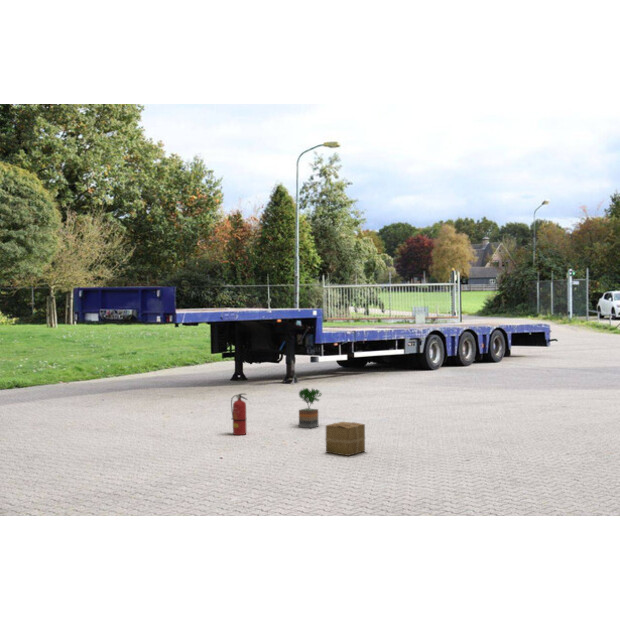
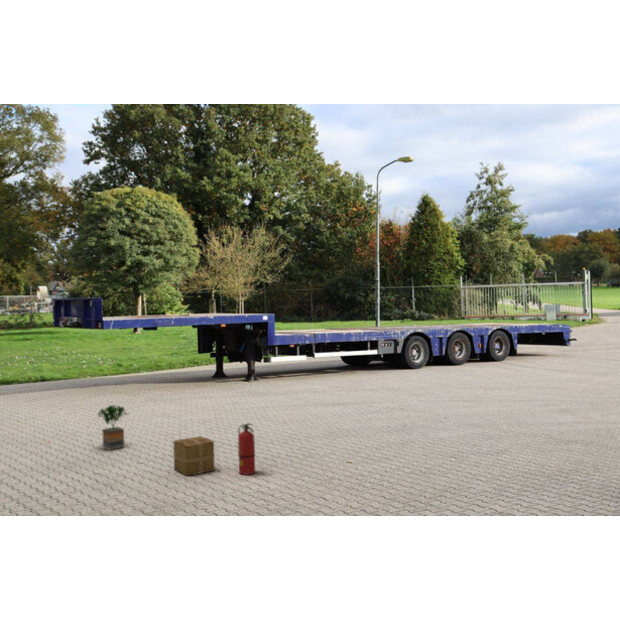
fire extinguisher: present [231,394,247,435] -> present [238,424,255,475]
cardboard box: present [326,422,365,456] -> present [173,436,215,476]

